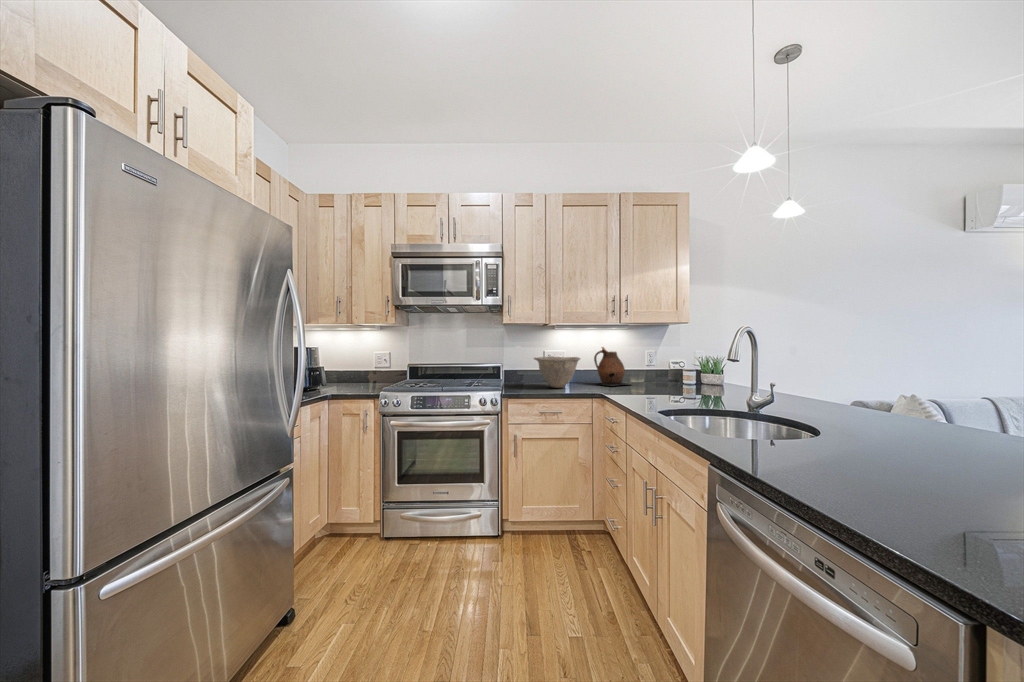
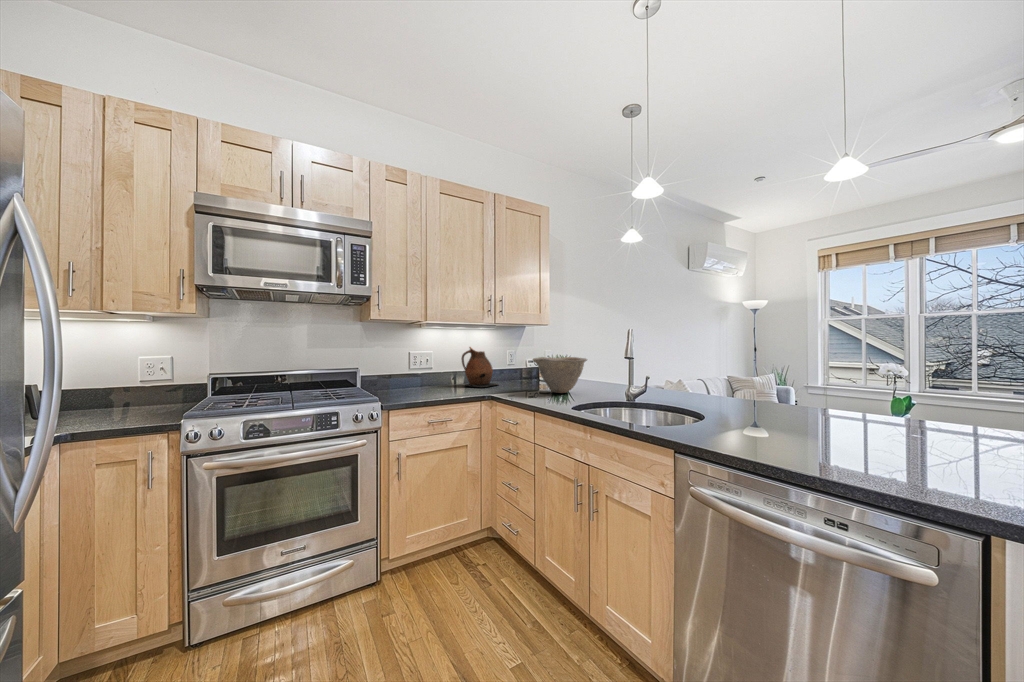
bowl: present [534,356,580,388] -> present [533,357,587,393]

